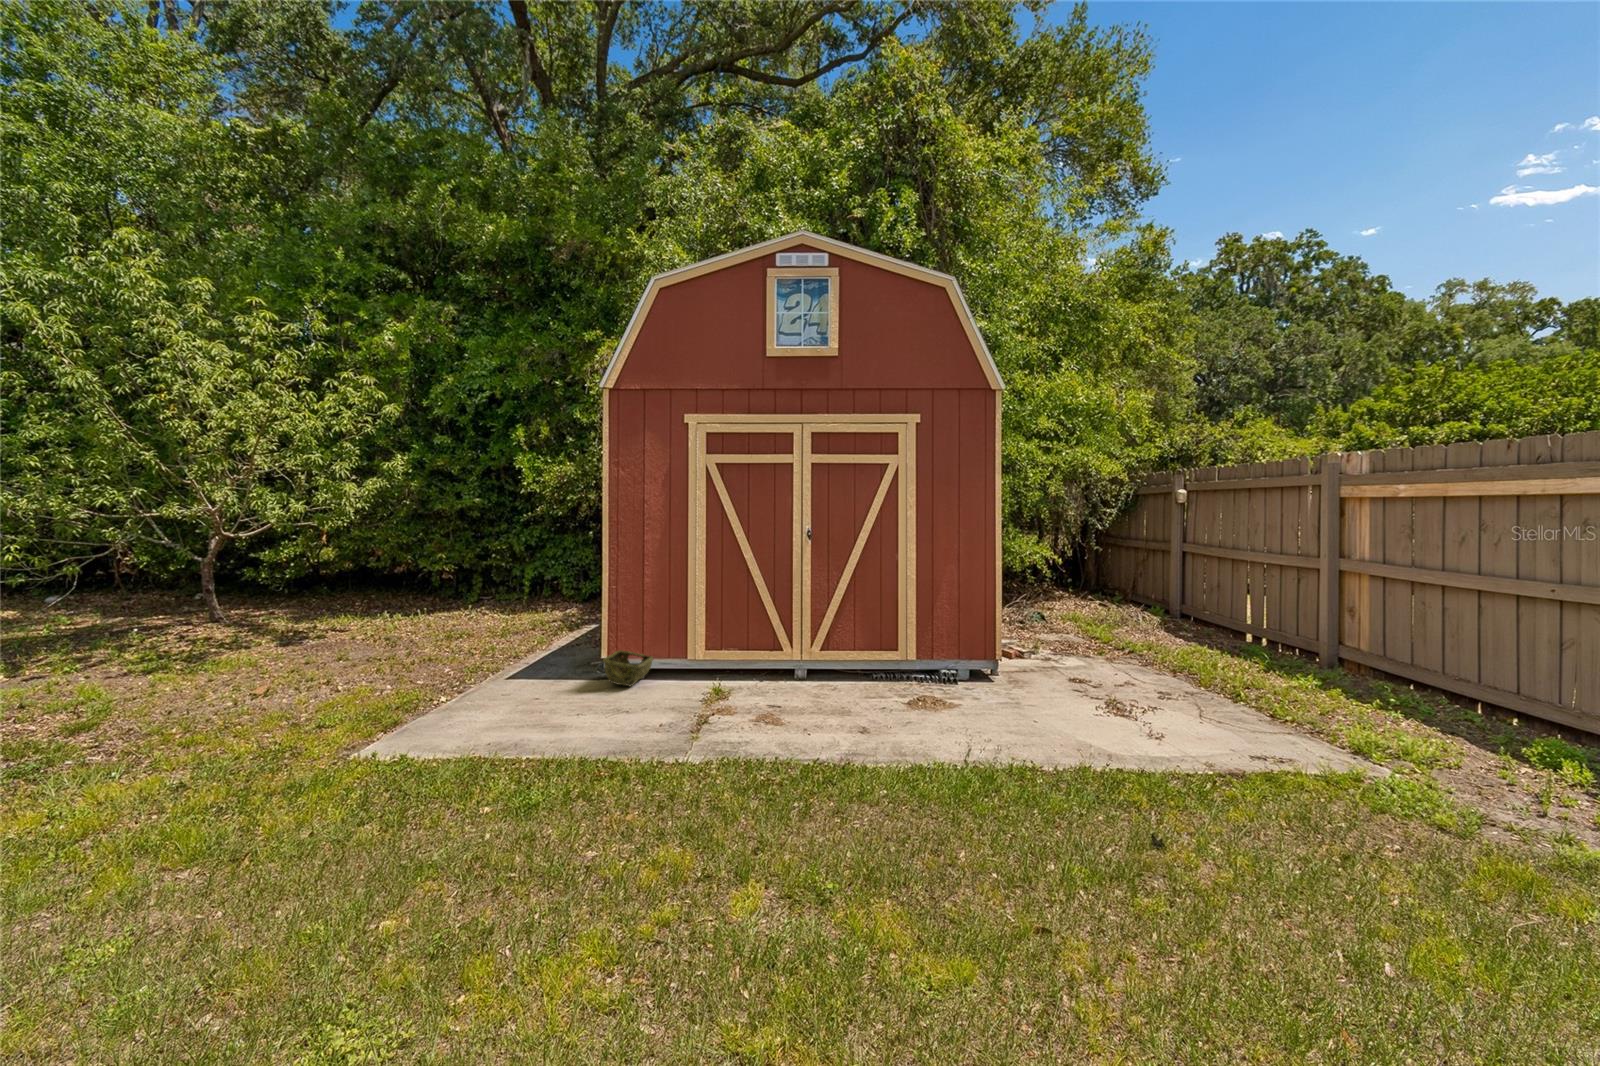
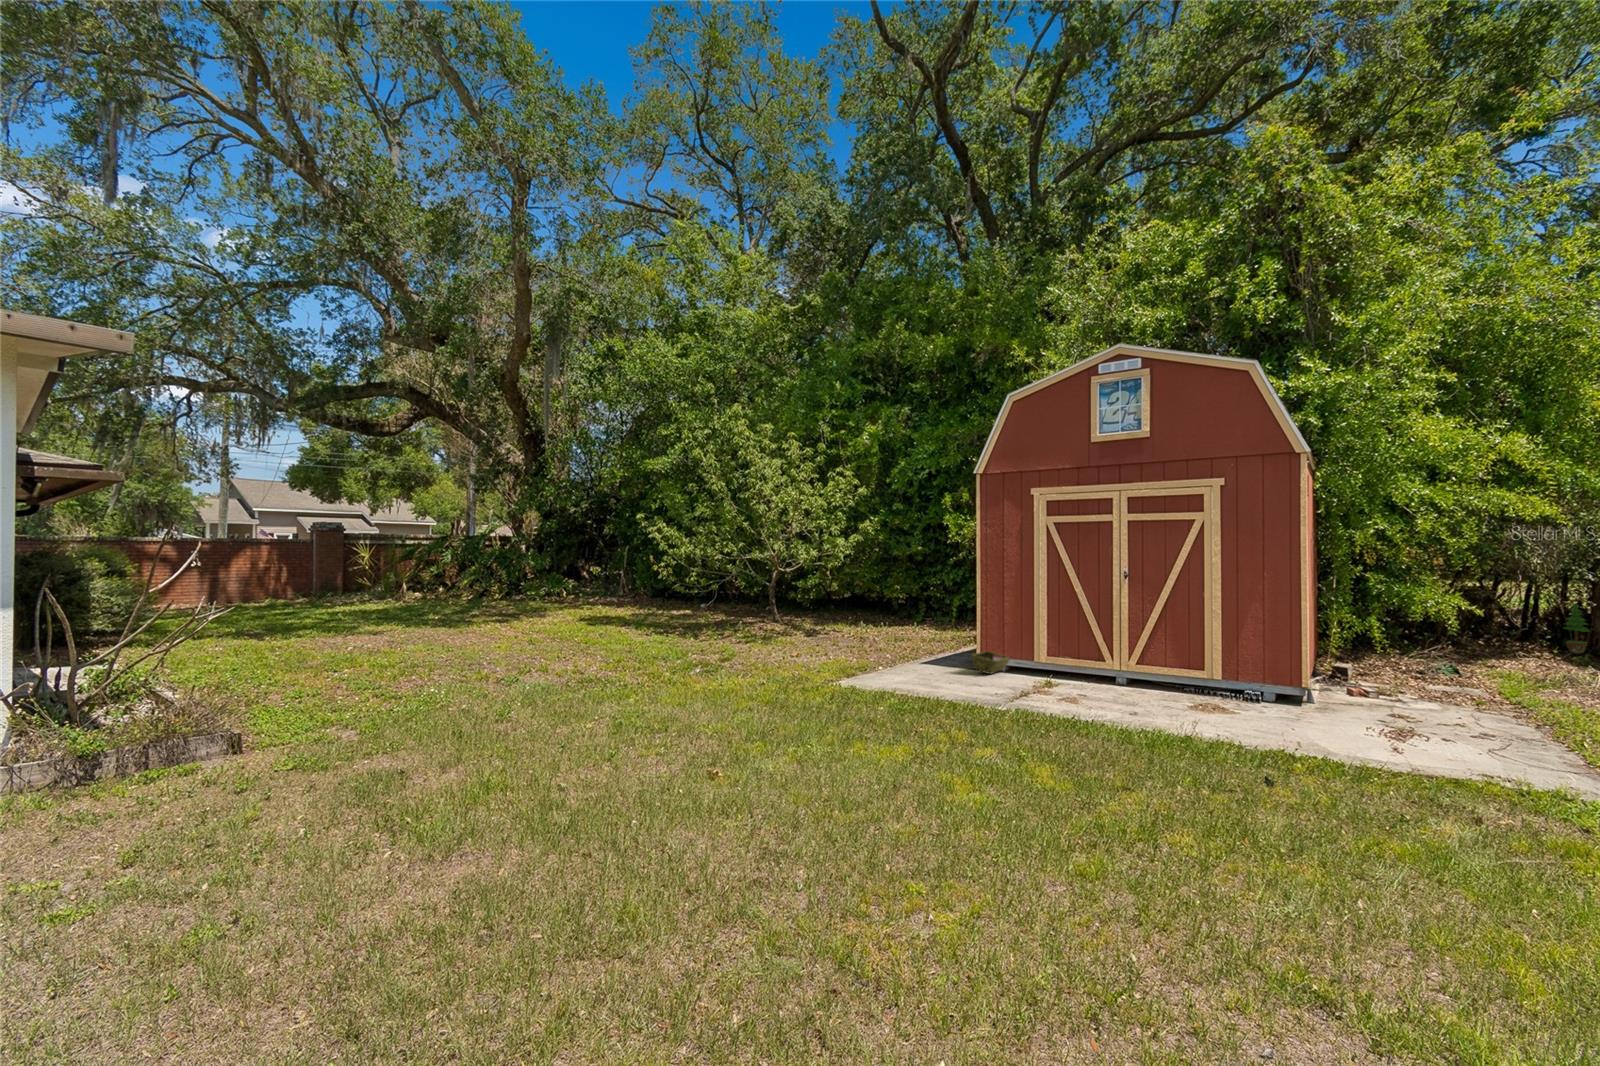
potted tree: none [1079,552,1095,595] -> present [1564,604,1589,654]

